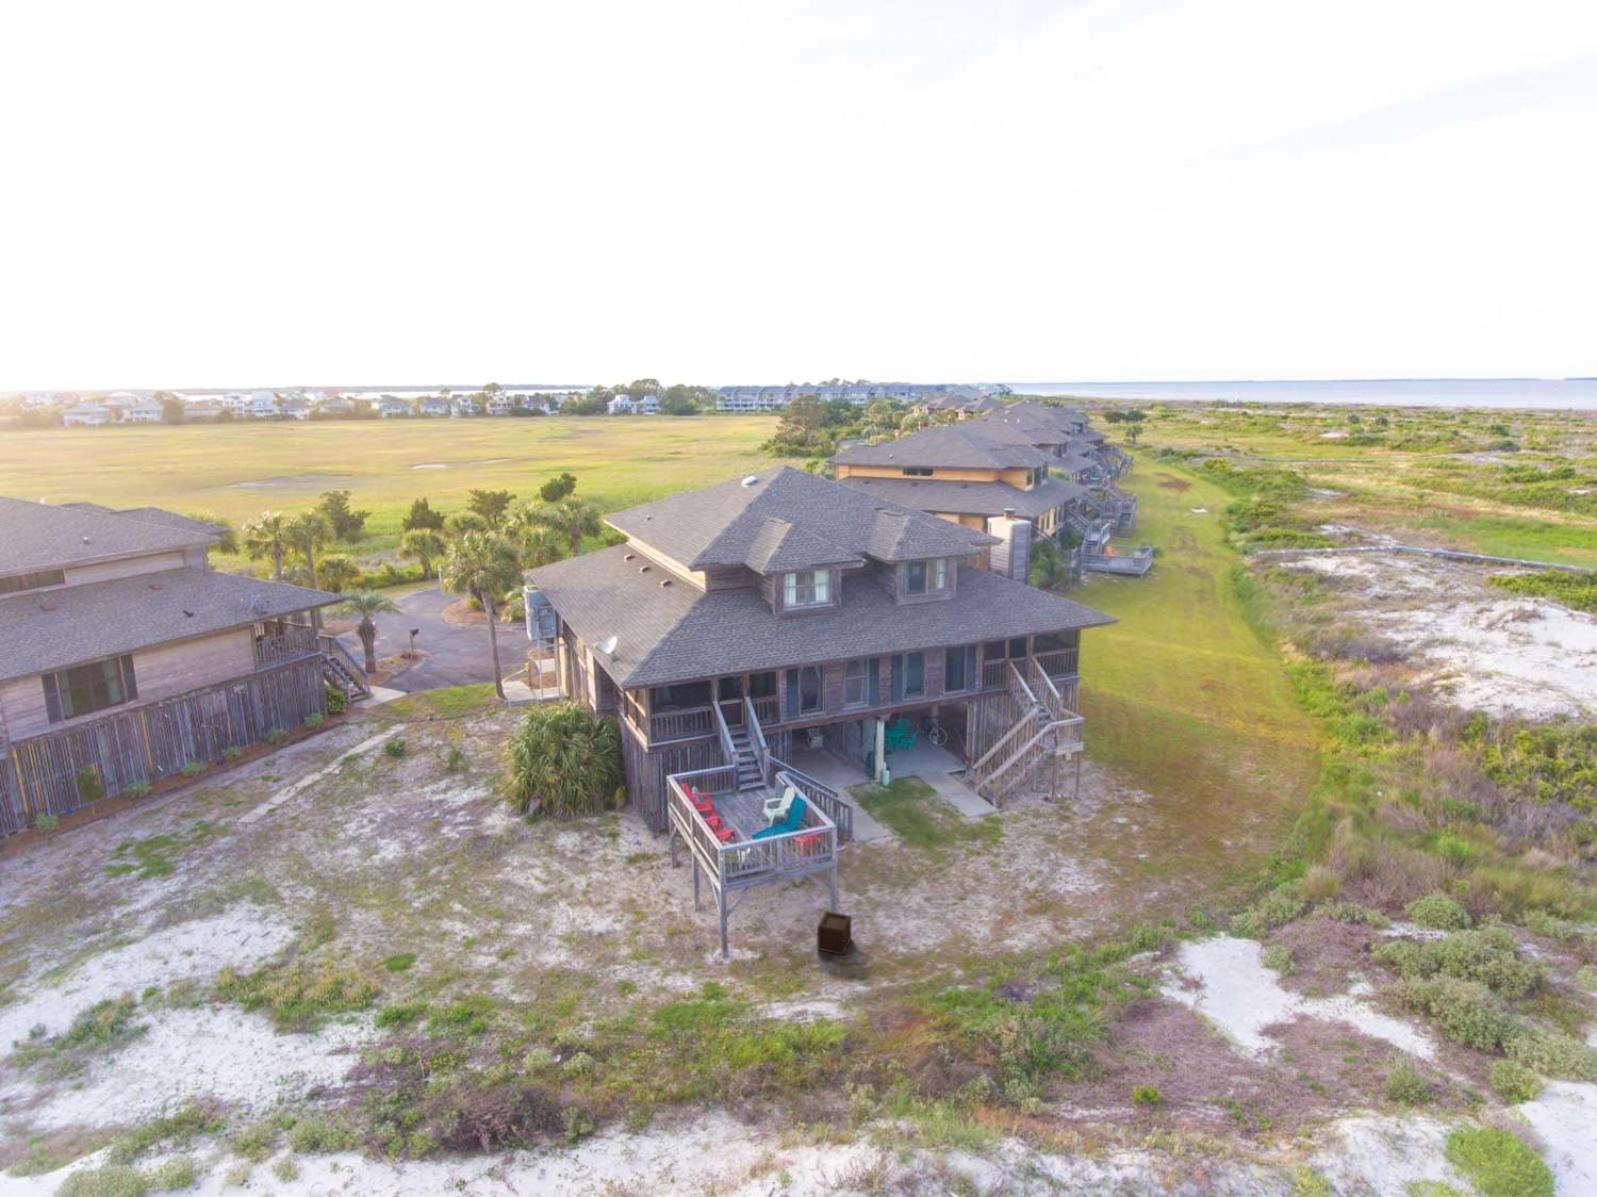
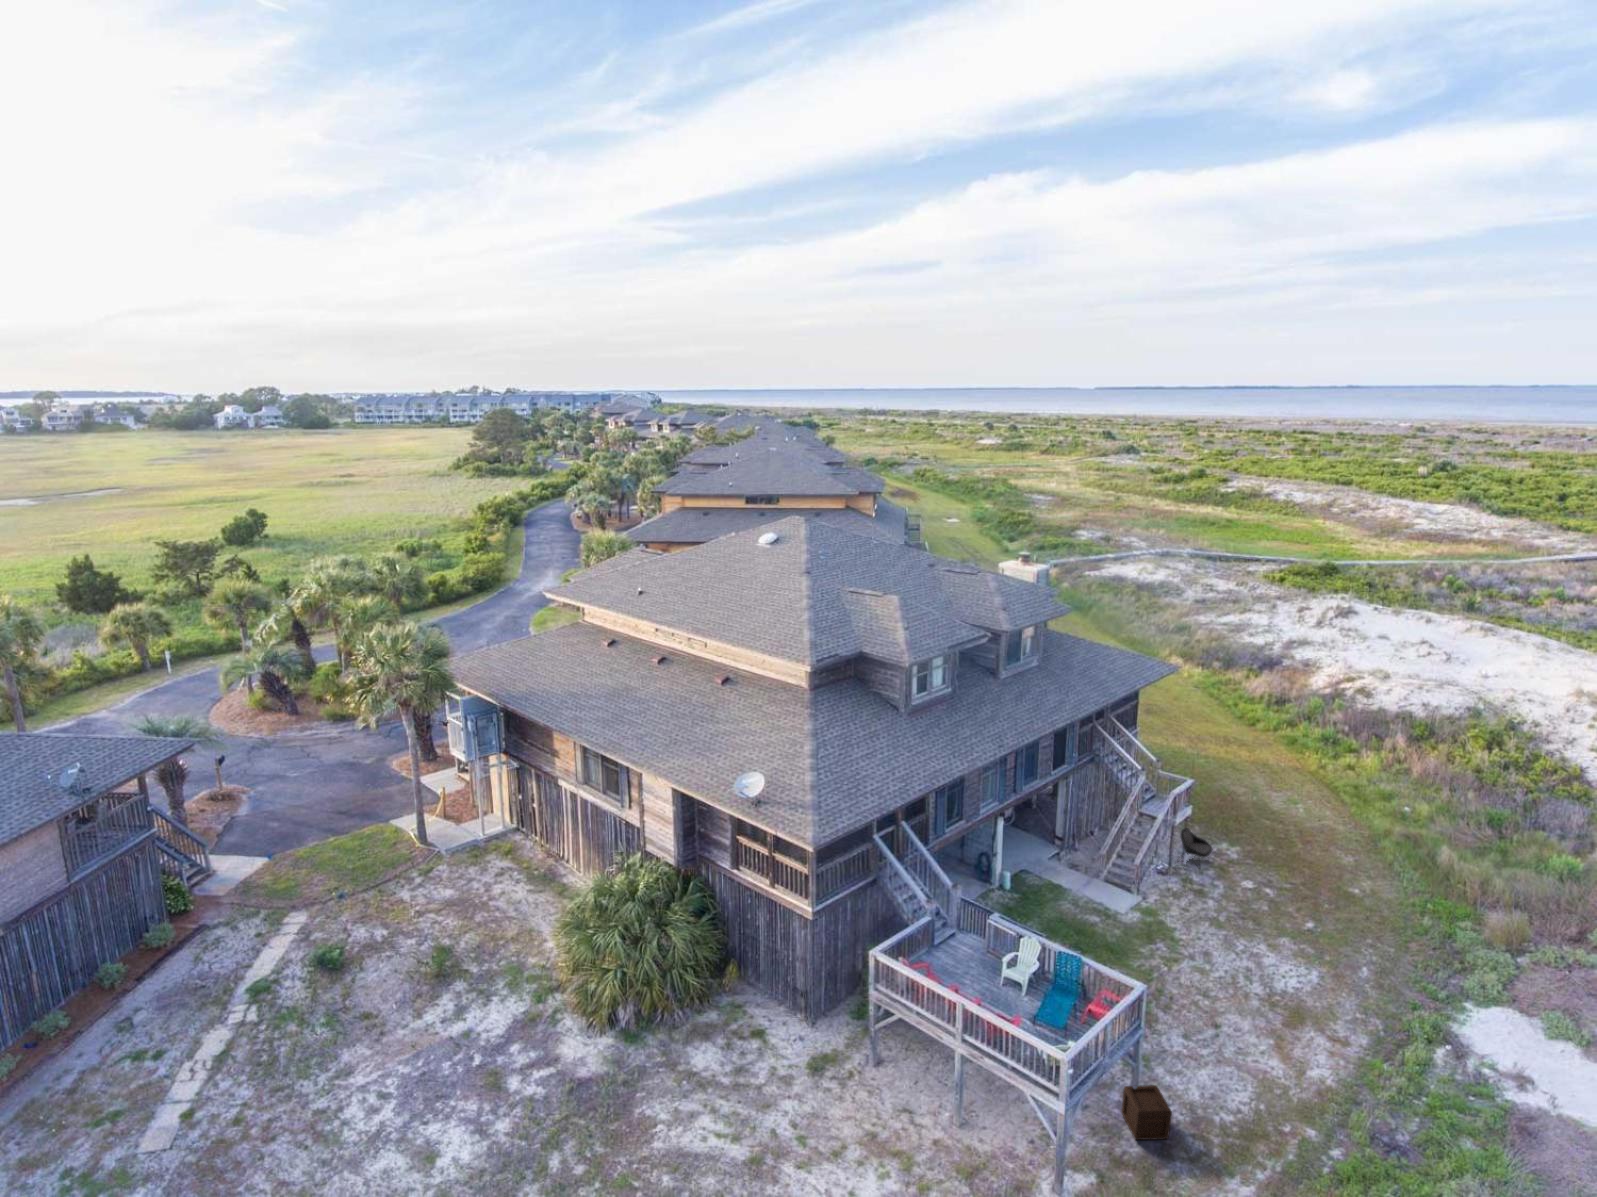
lounge chair: none [1067,766,1102,805] -> present [1181,828,1213,869]

